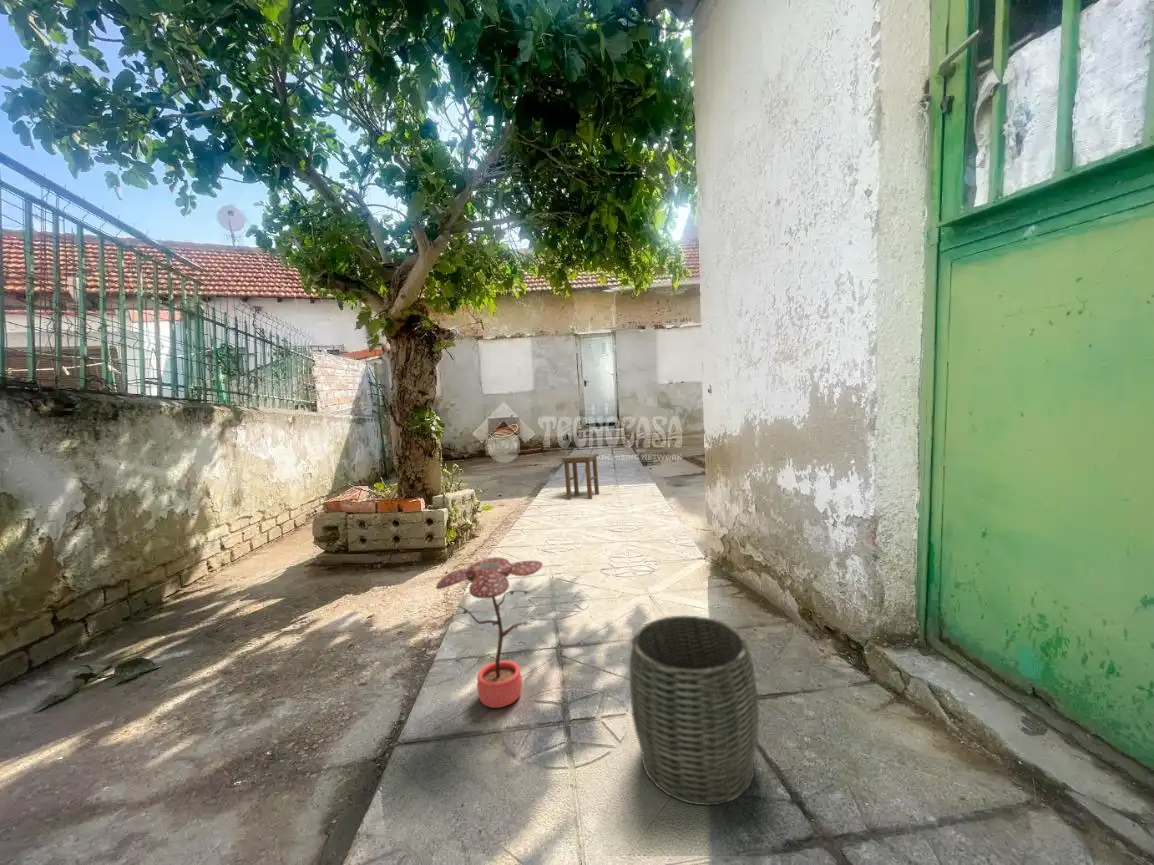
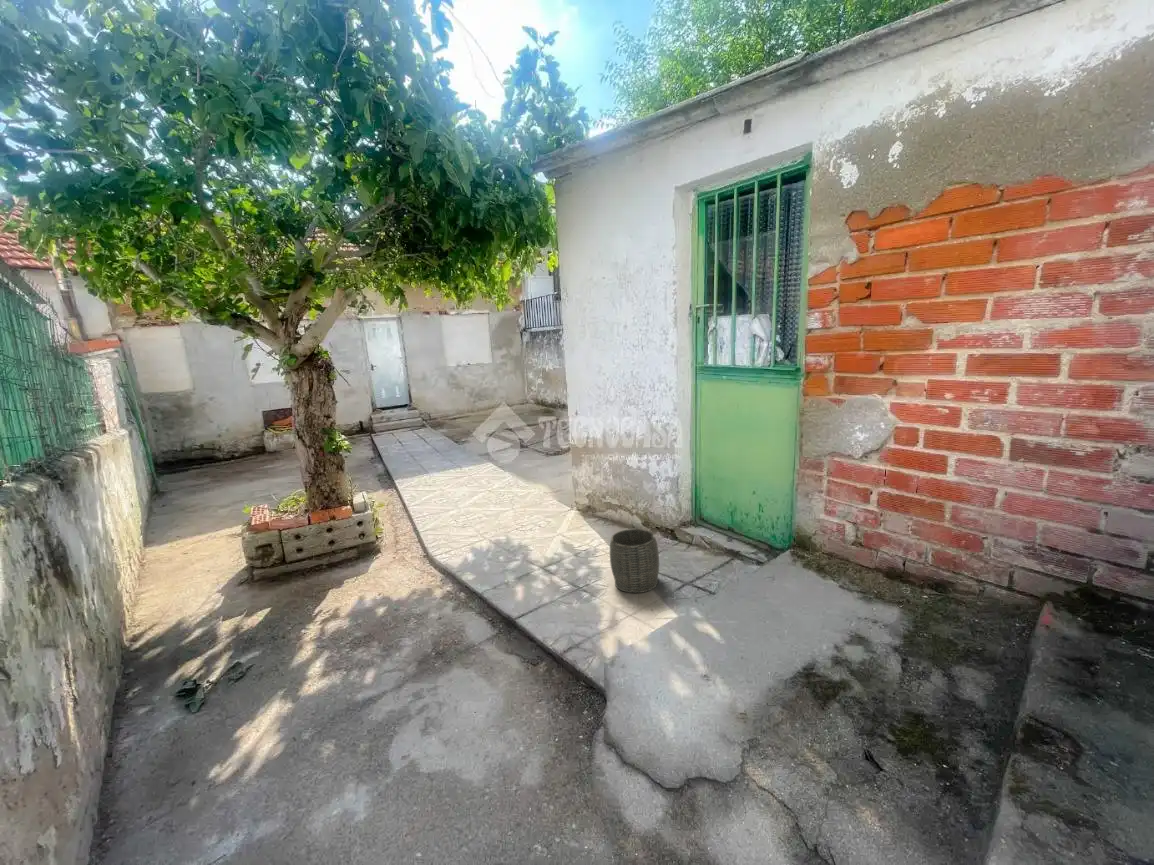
stool: present [561,454,599,499] -> none [422,446,453,487]
potted plant: present [436,557,542,708] -> none [506,523,551,597]

